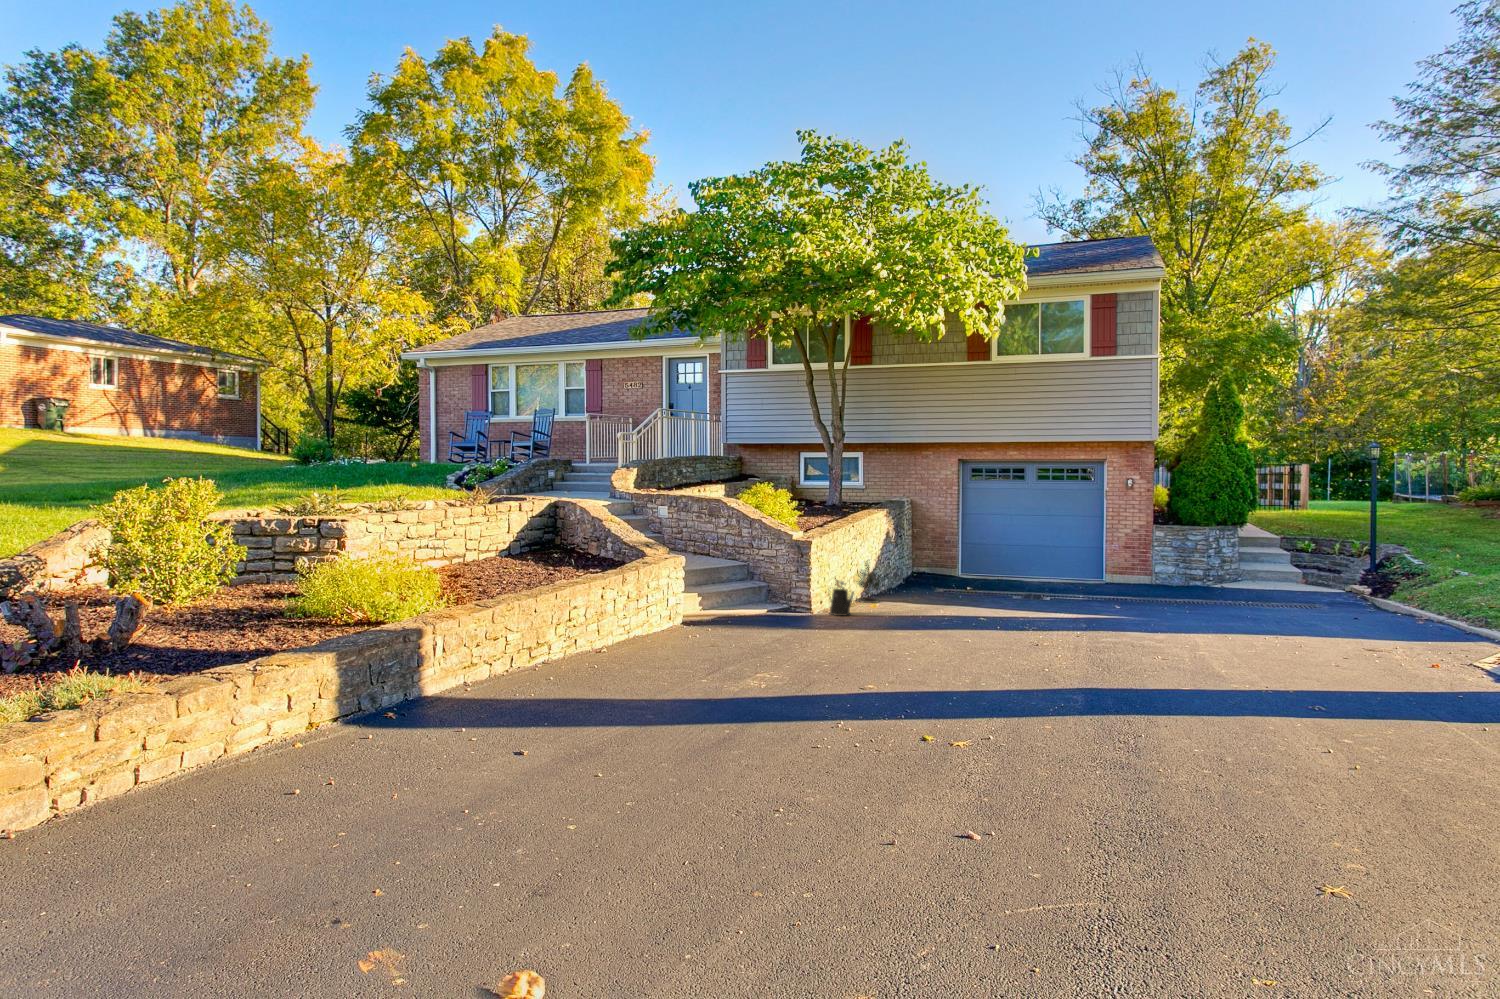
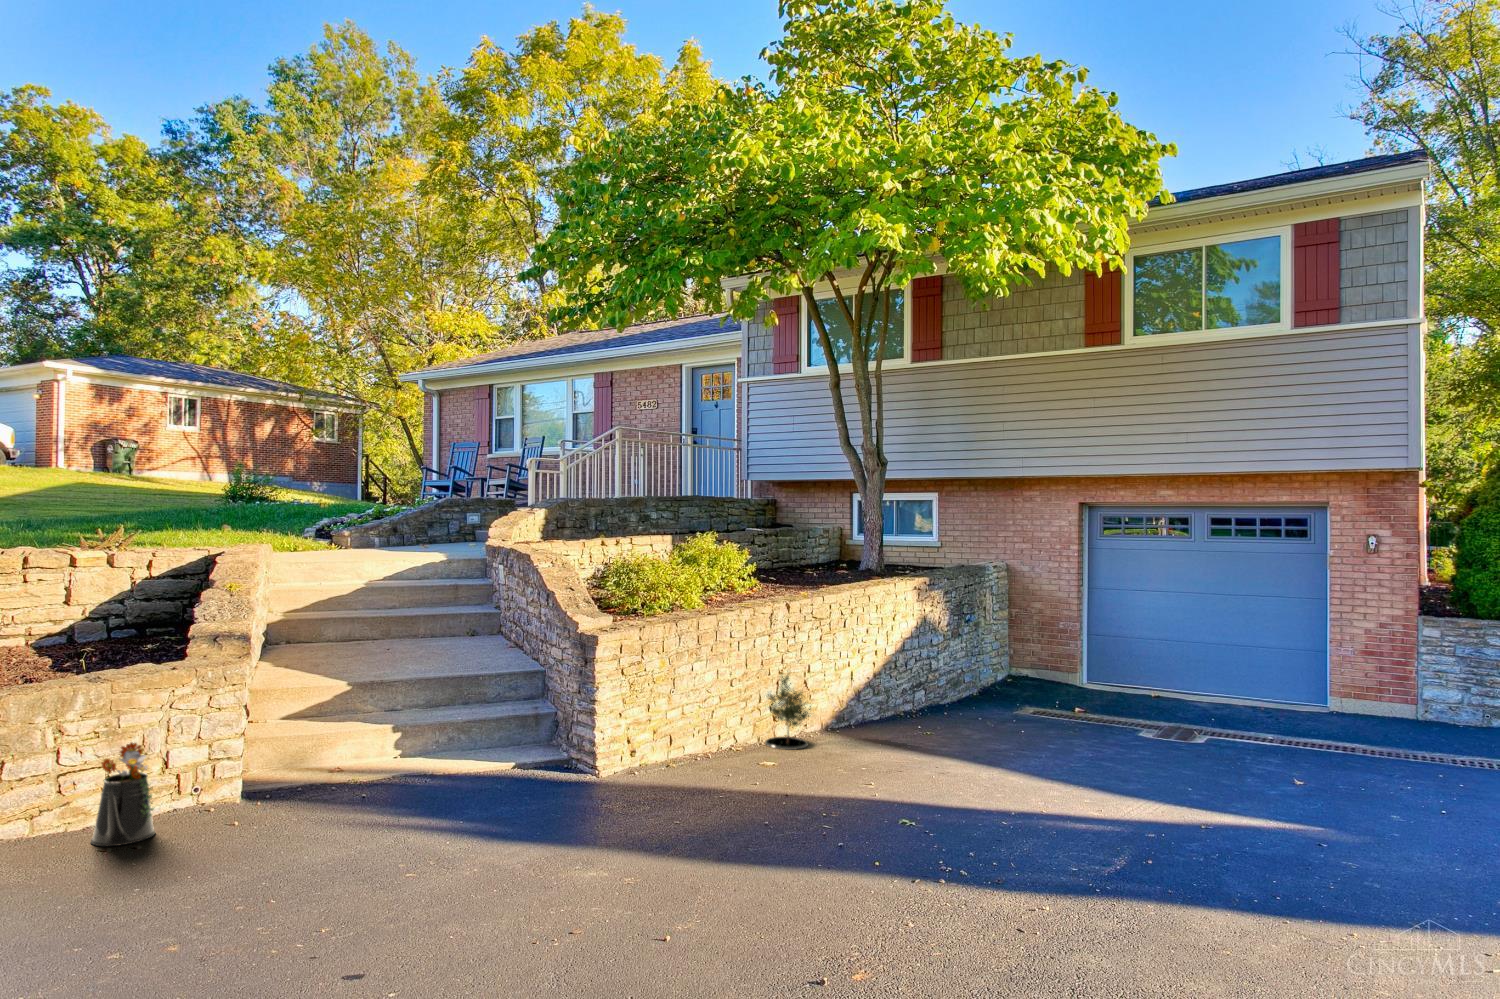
watering can: present [830,578,854,616] -> present [91,742,155,846]

